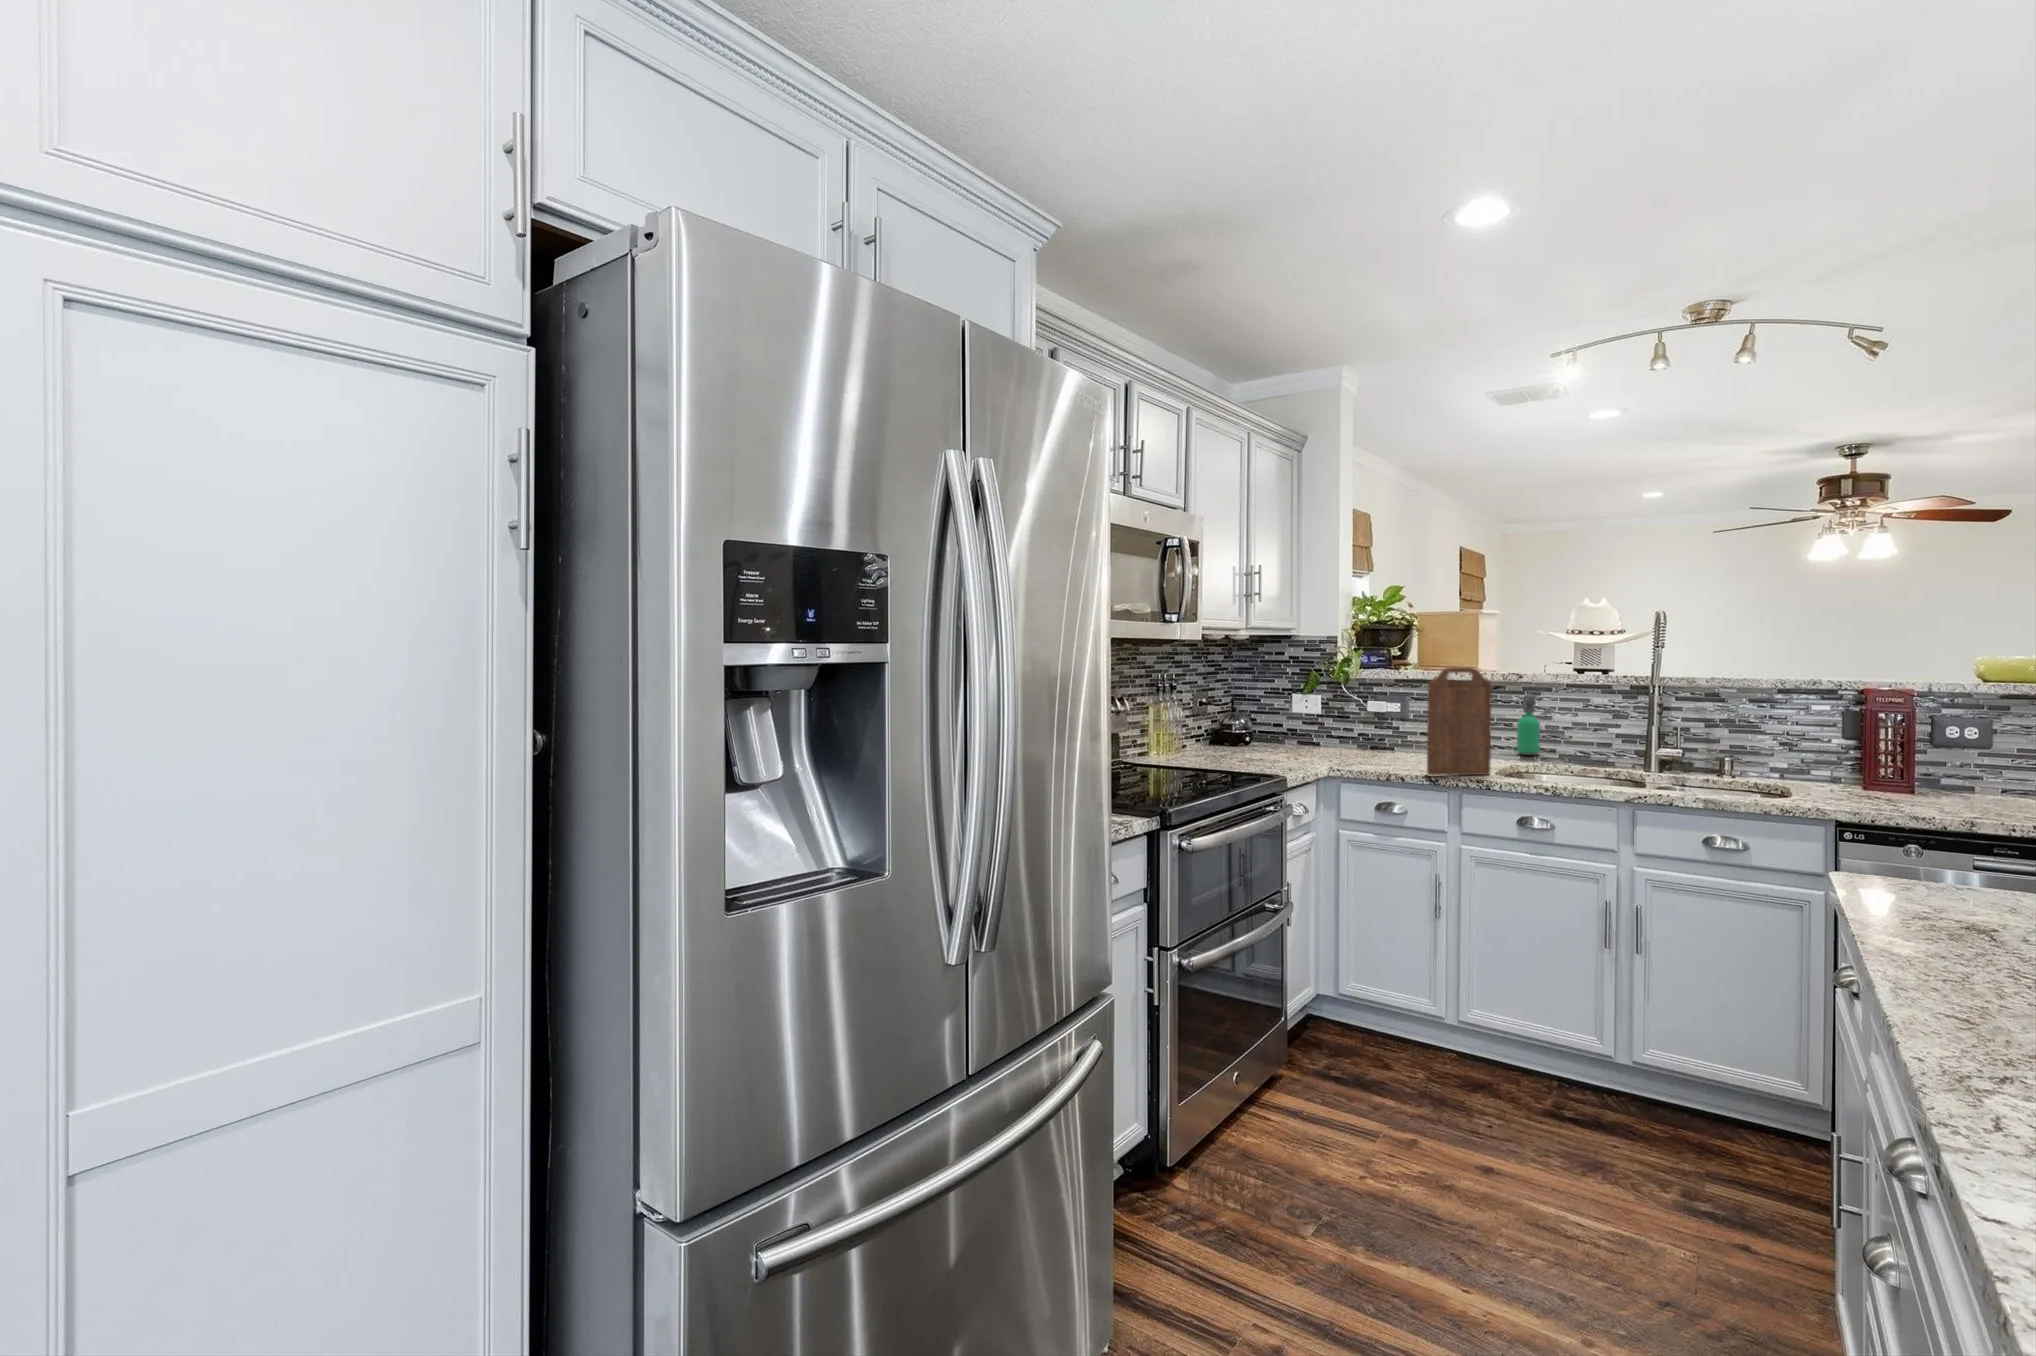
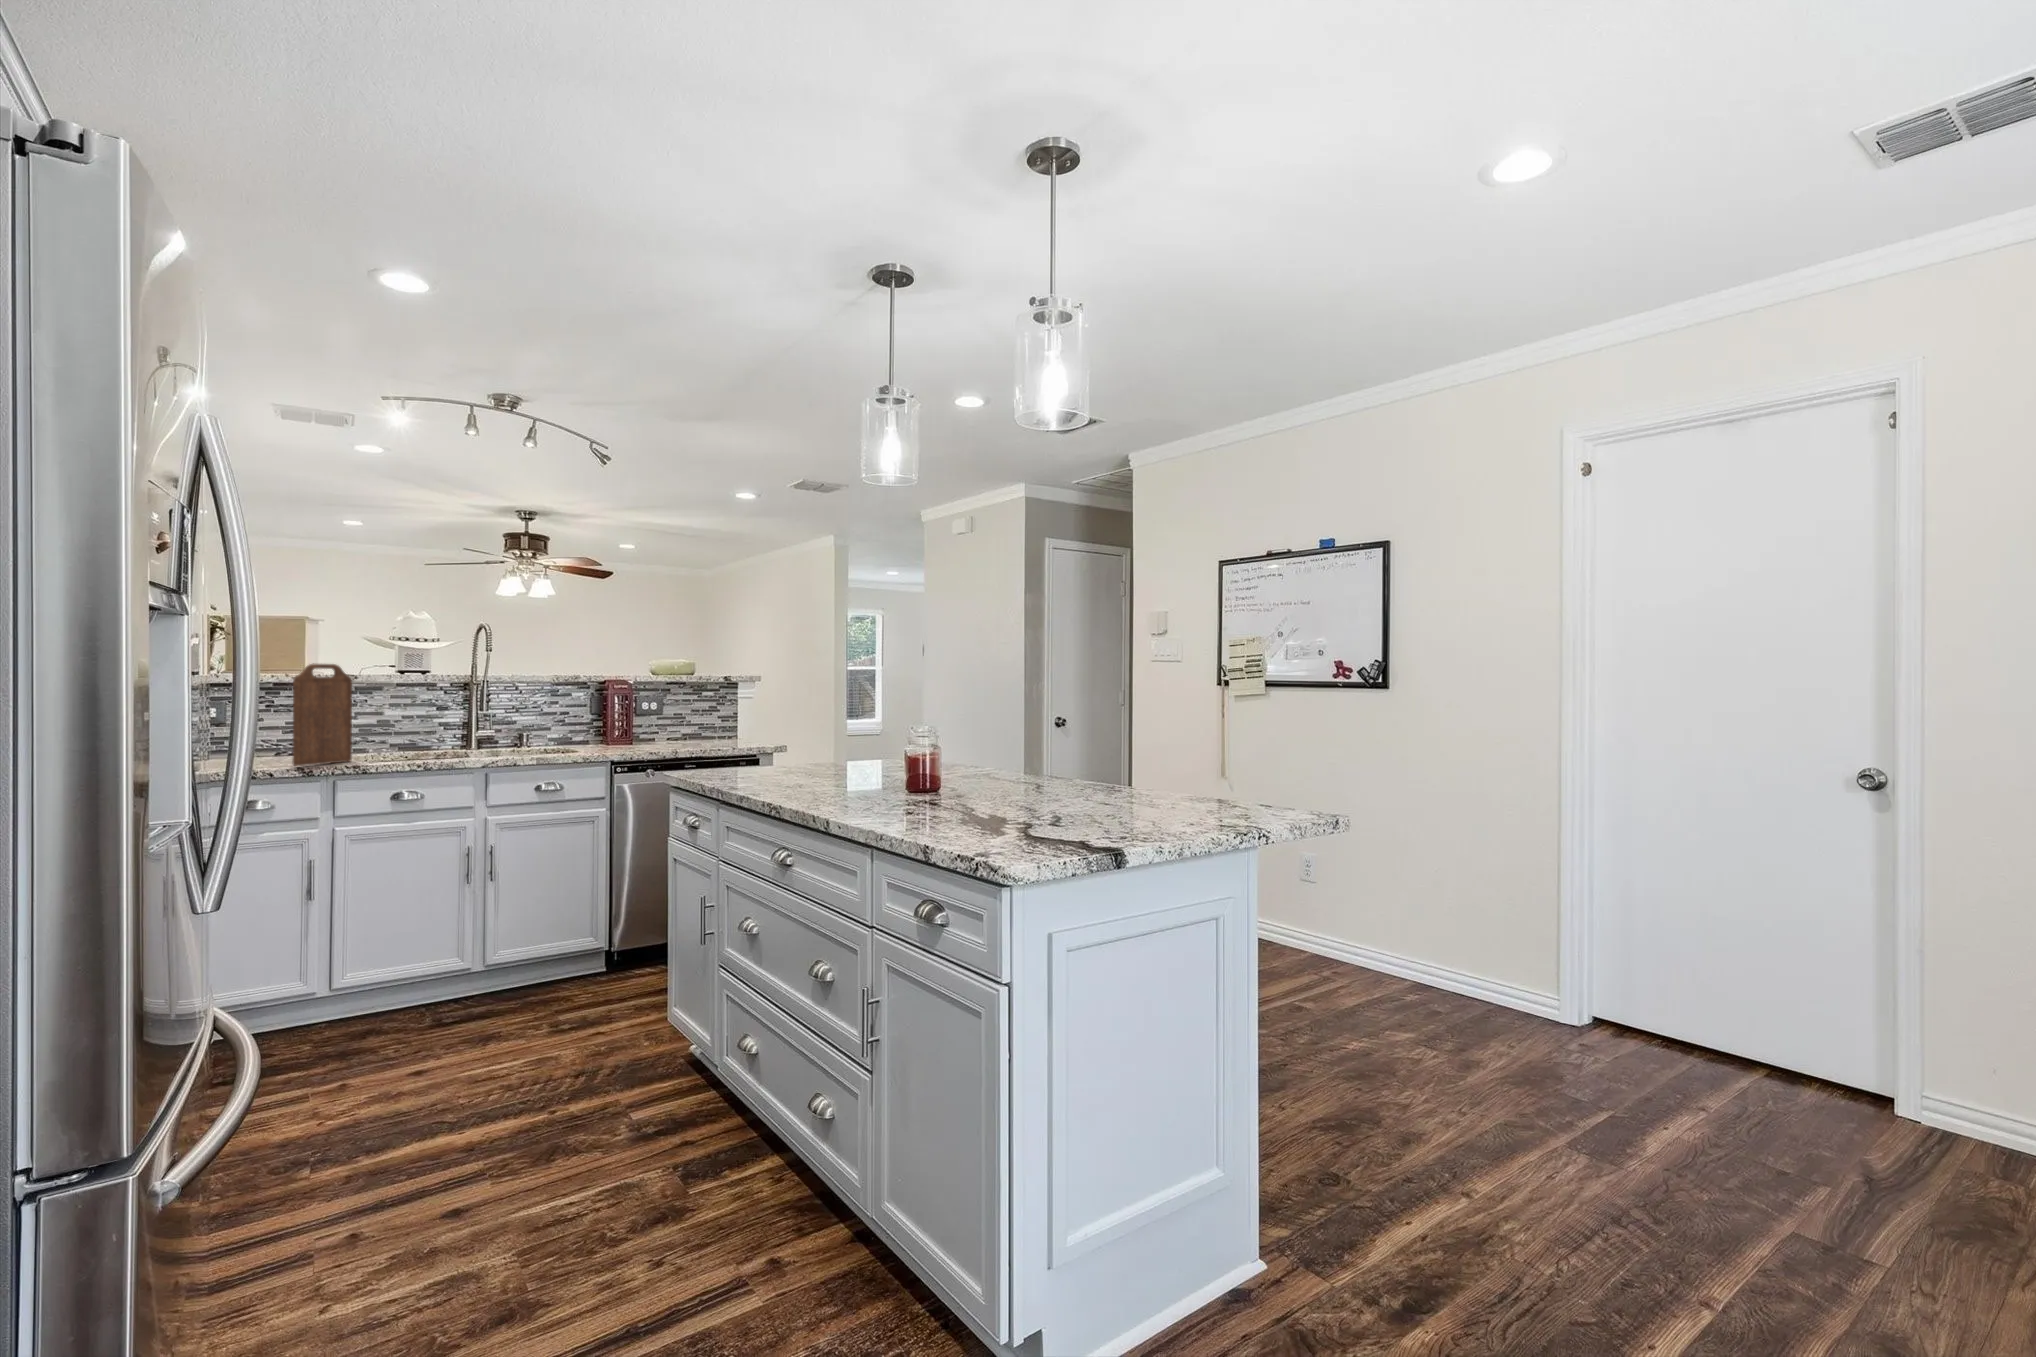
soap dispenser: present [1517,694,1541,755] -> none [349,691,372,747]

